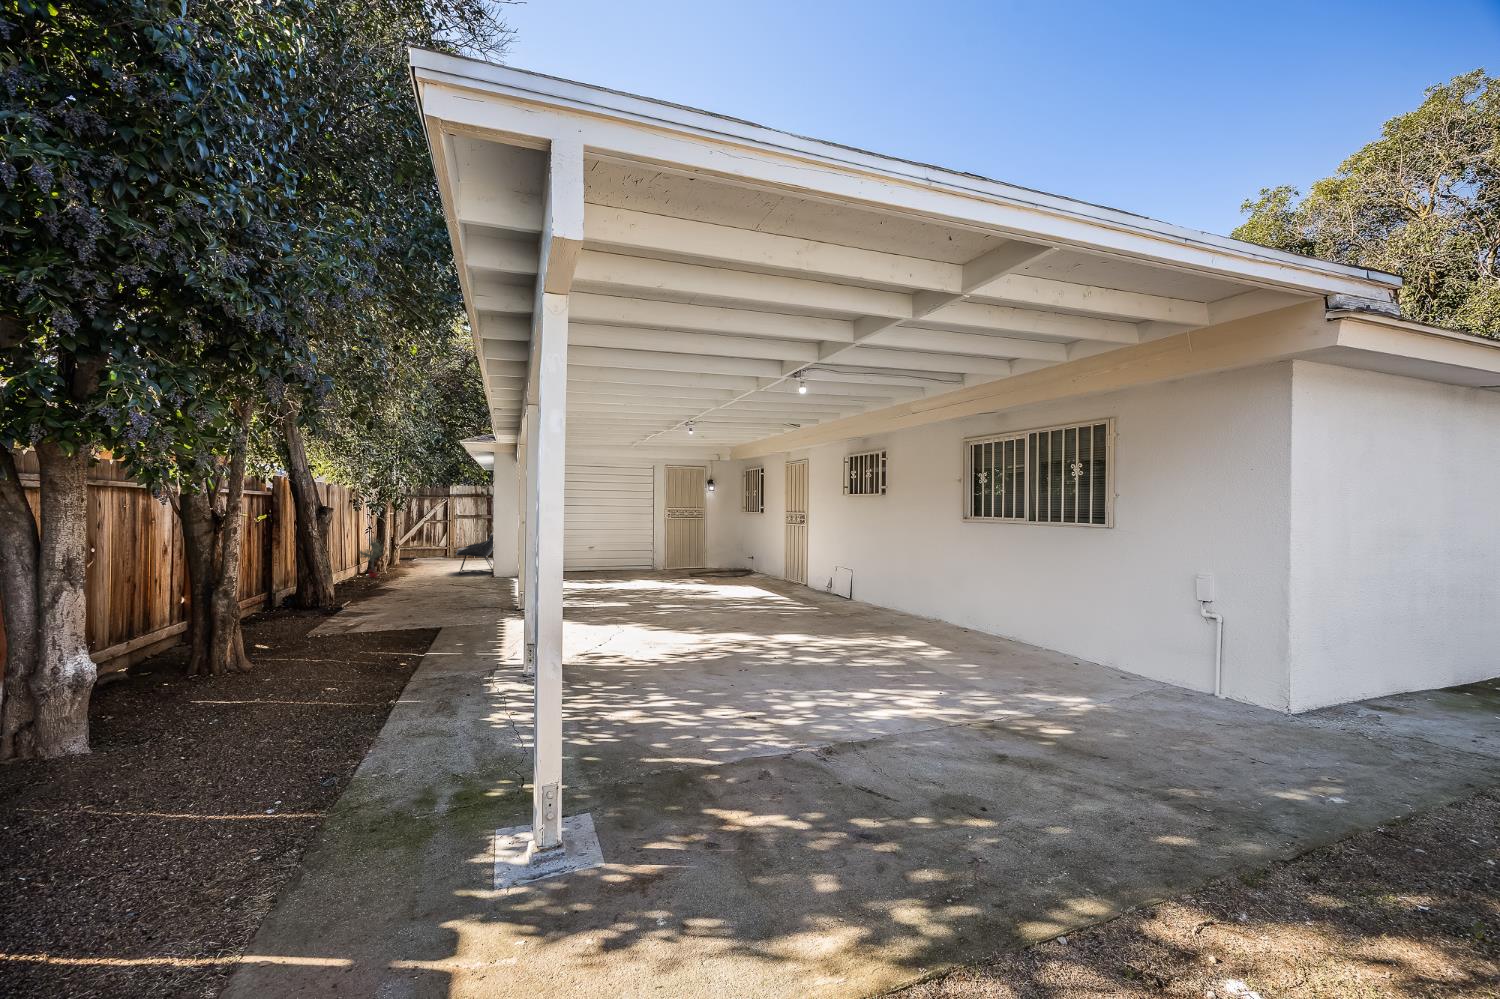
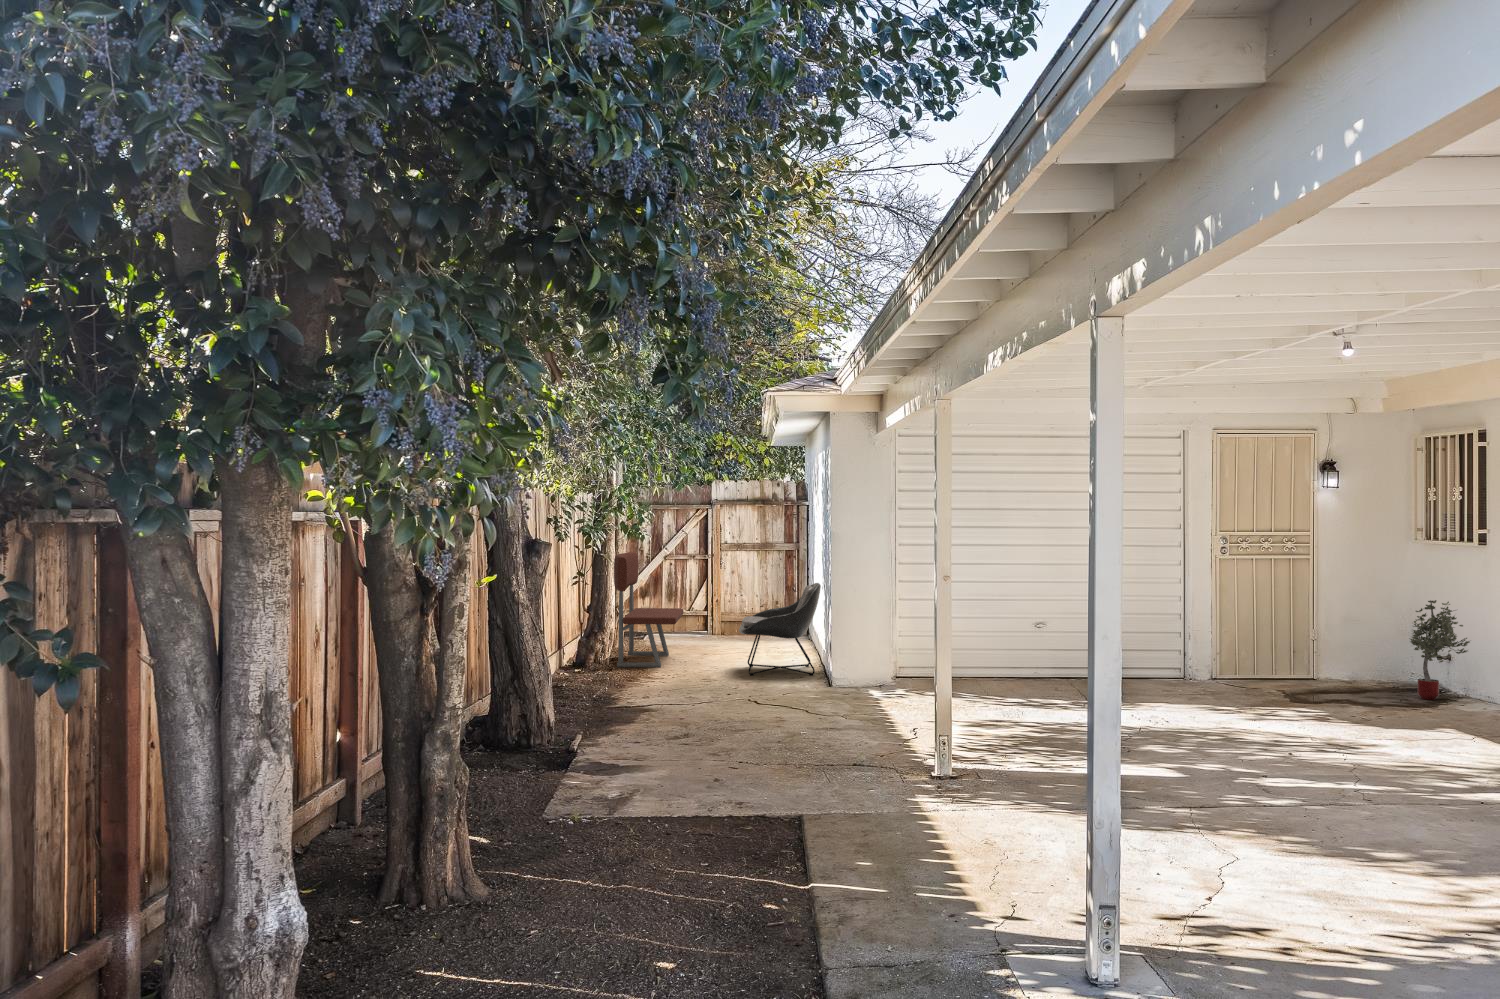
bench: none [390,518,430,574] -> present [614,552,683,667]
potted tree: present [359,537,382,578] -> present [1410,600,1470,700]

